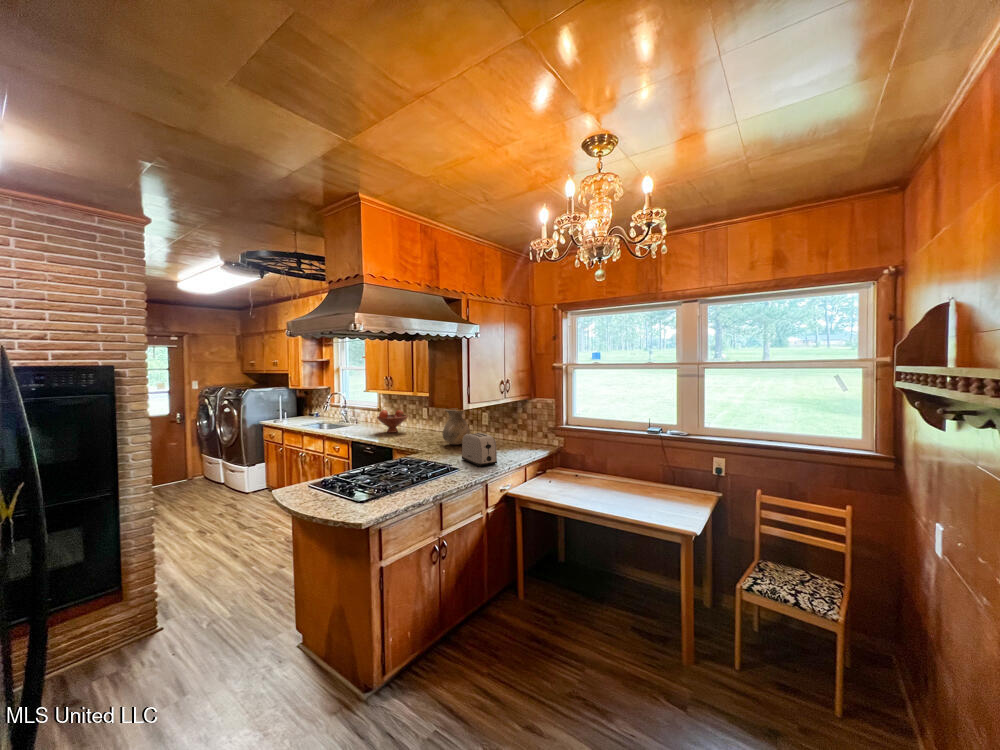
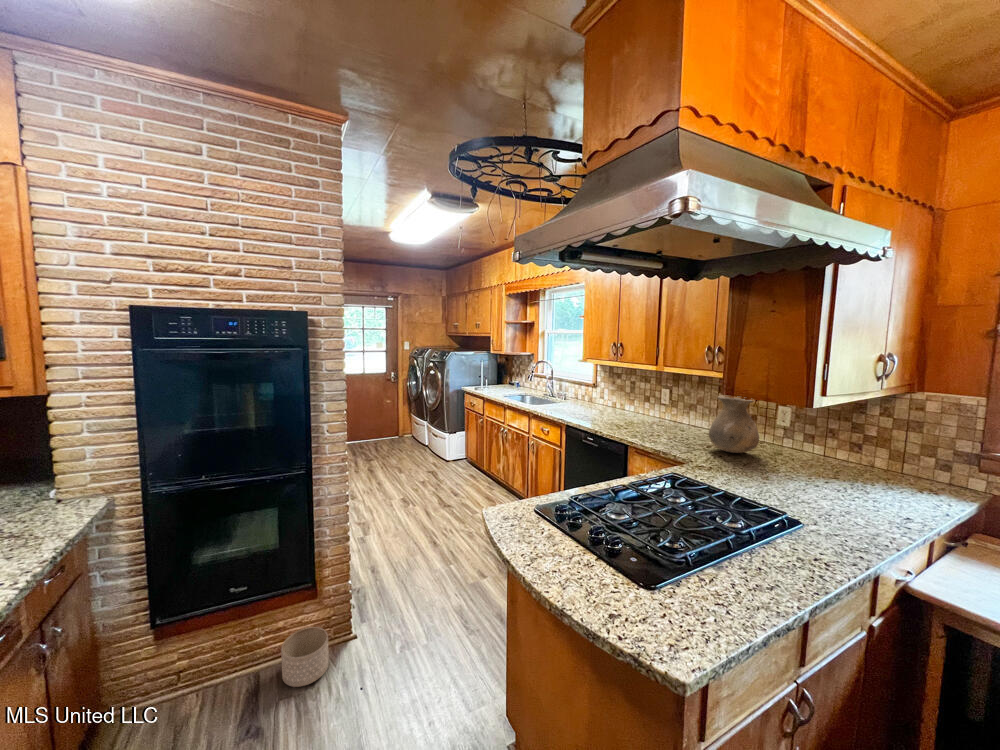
fruit bowl: present [377,410,407,433] -> none [597,387,638,418]
toaster: present [462,433,497,467] -> none [772,447,867,517]
planter: none [91,623,138,670] -> present [281,627,329,687]

